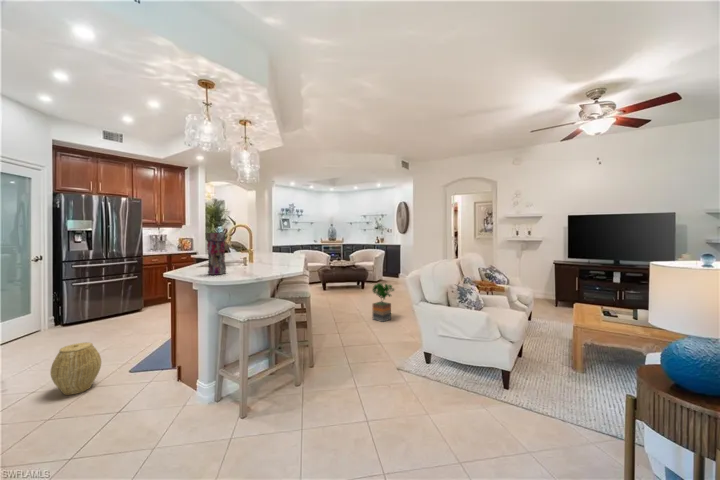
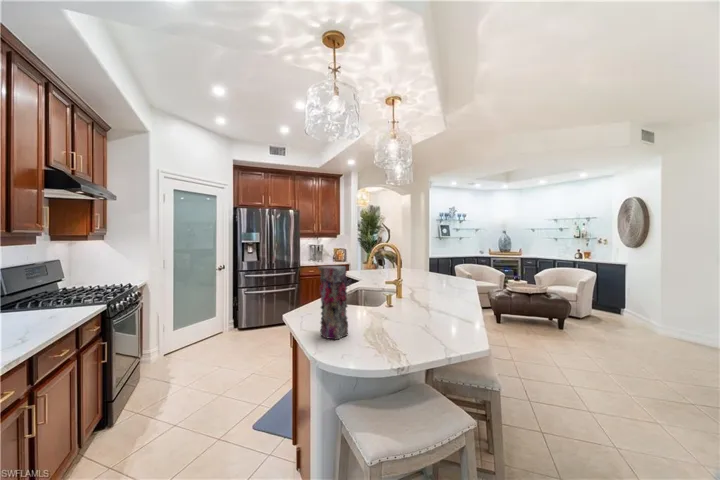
potted tree: present [372,283,394,322] -> none [593,339,649,414]
woven basket: present [51,343,101,395] -> none [175,381,224,446]

